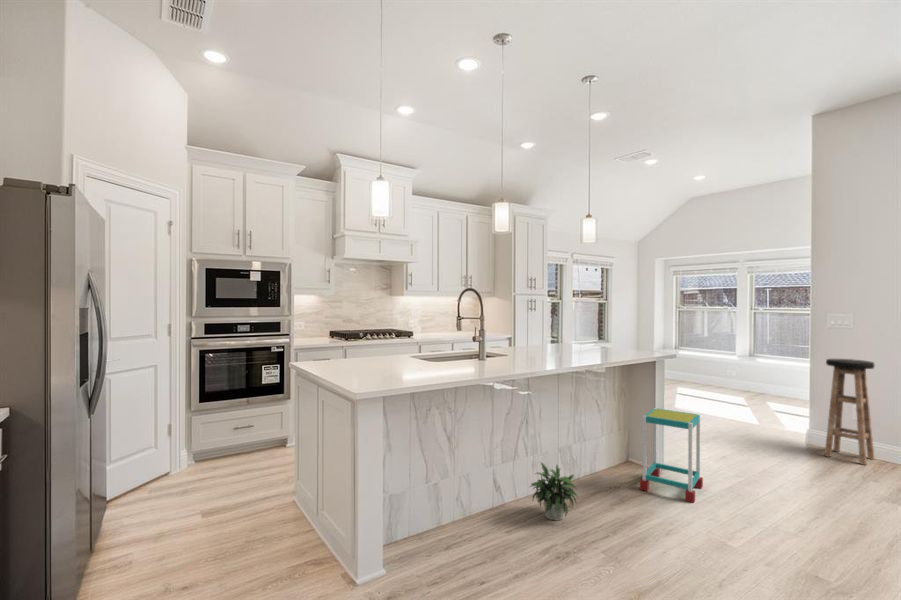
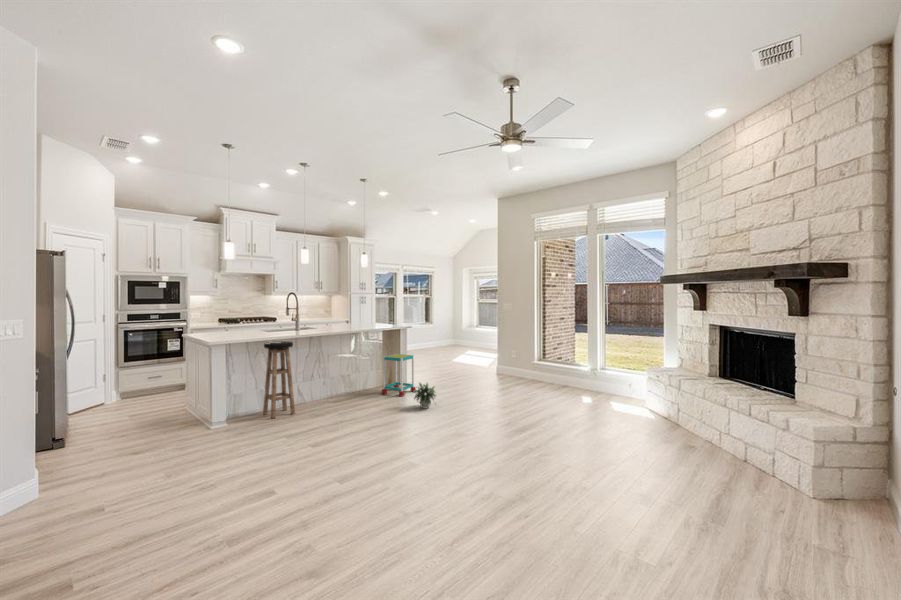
bar stool: present [825,359,875,465] -> present [263,341,295,419]
potted plant: present [531,463,577,520] -> present [413,383,436,409]

